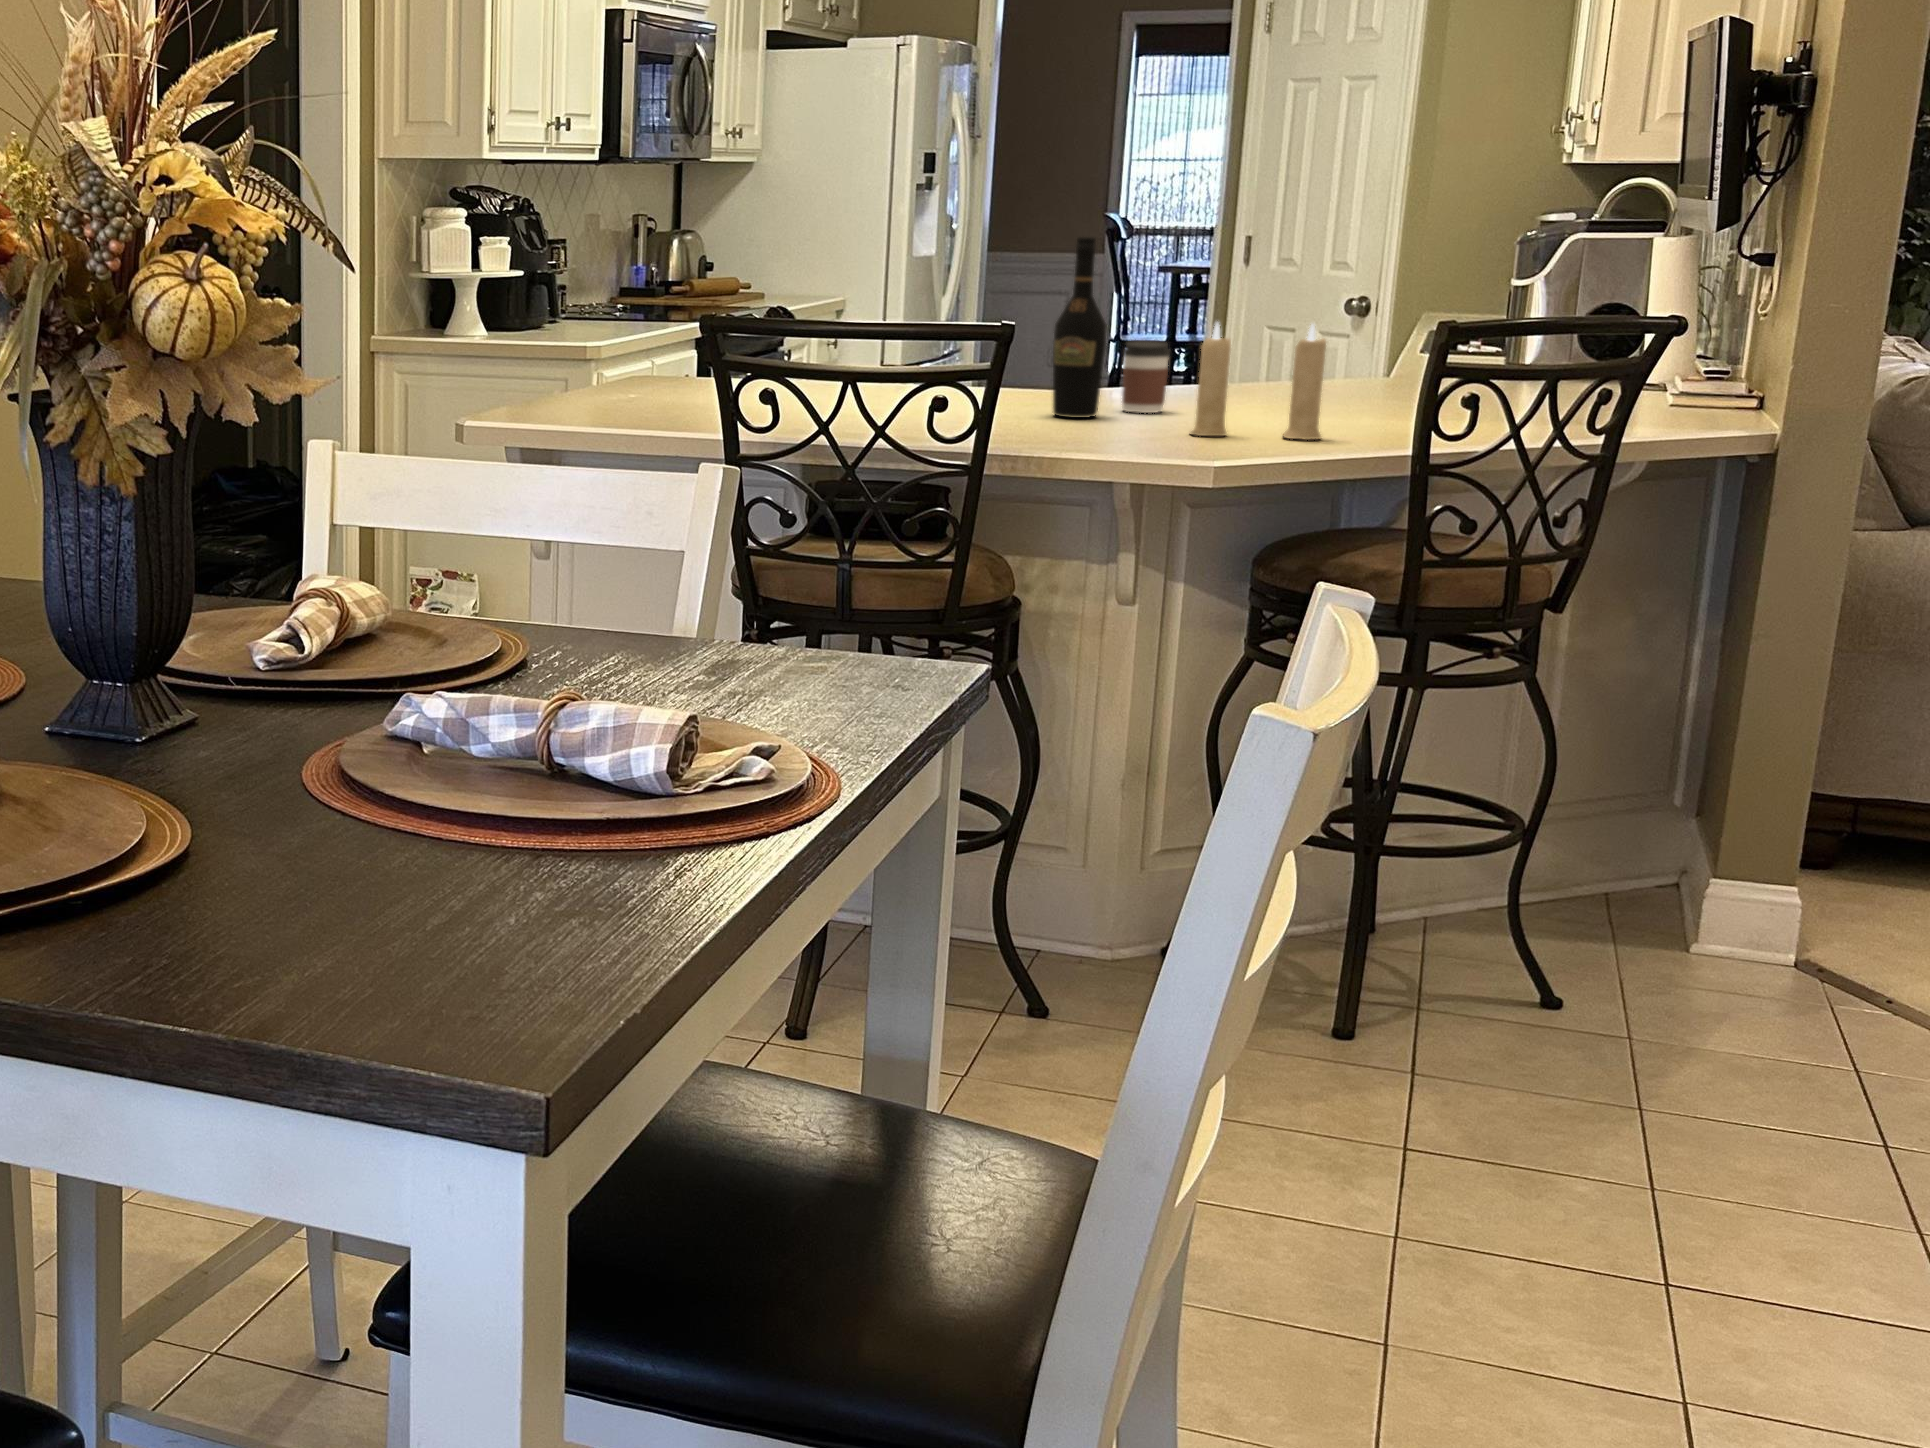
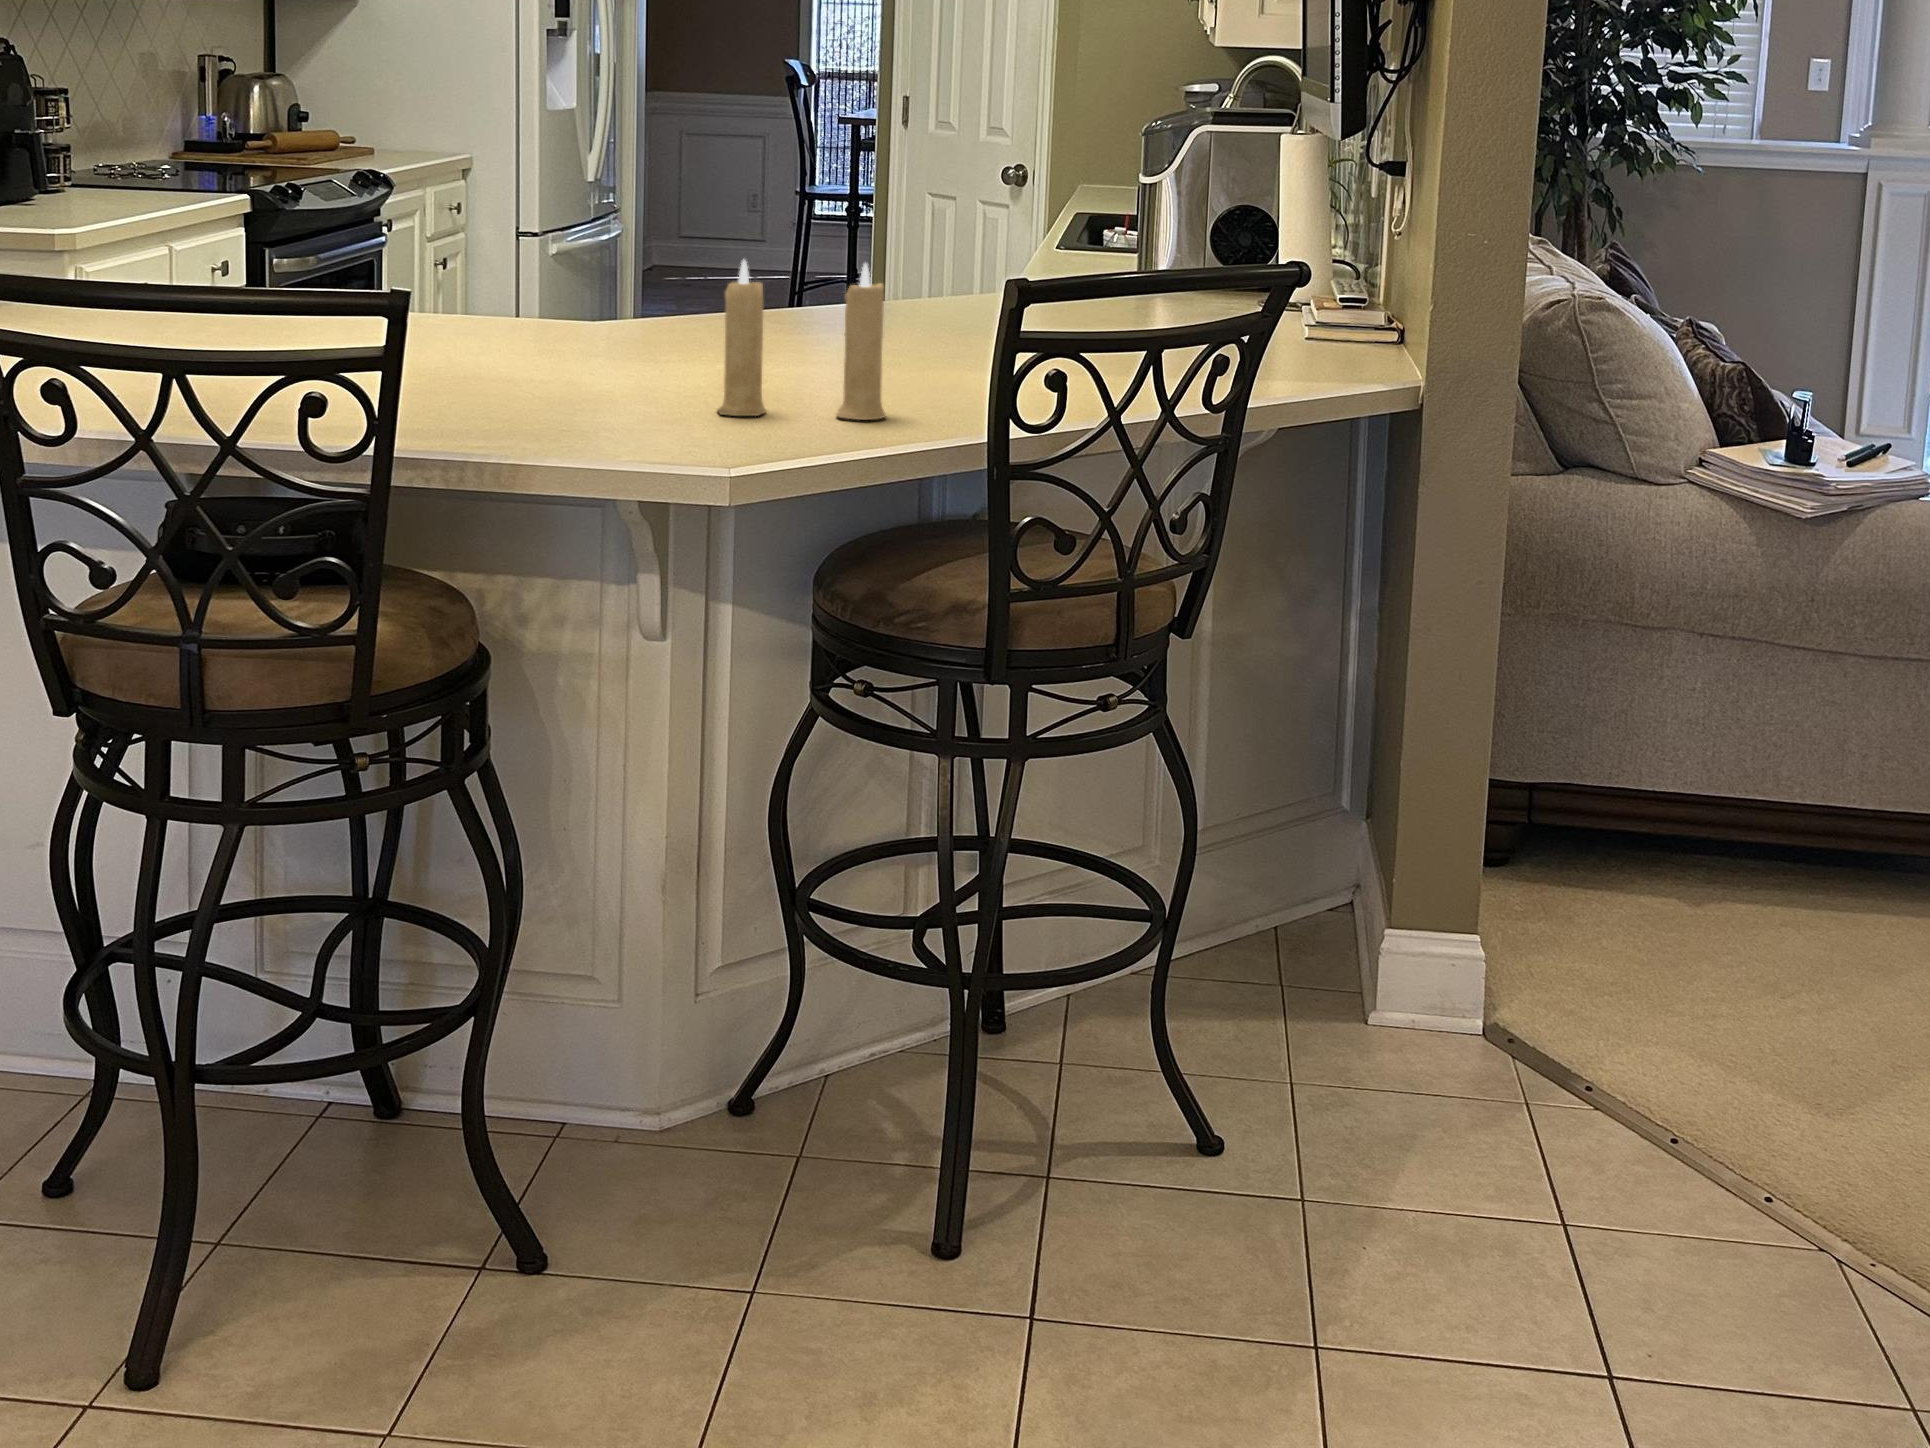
wine bottle: present [1053,237,1107,418] -> none [549,136,618,381]
coffee cup: present [1122,340,1170,413] -> none [649,269,710,368]

